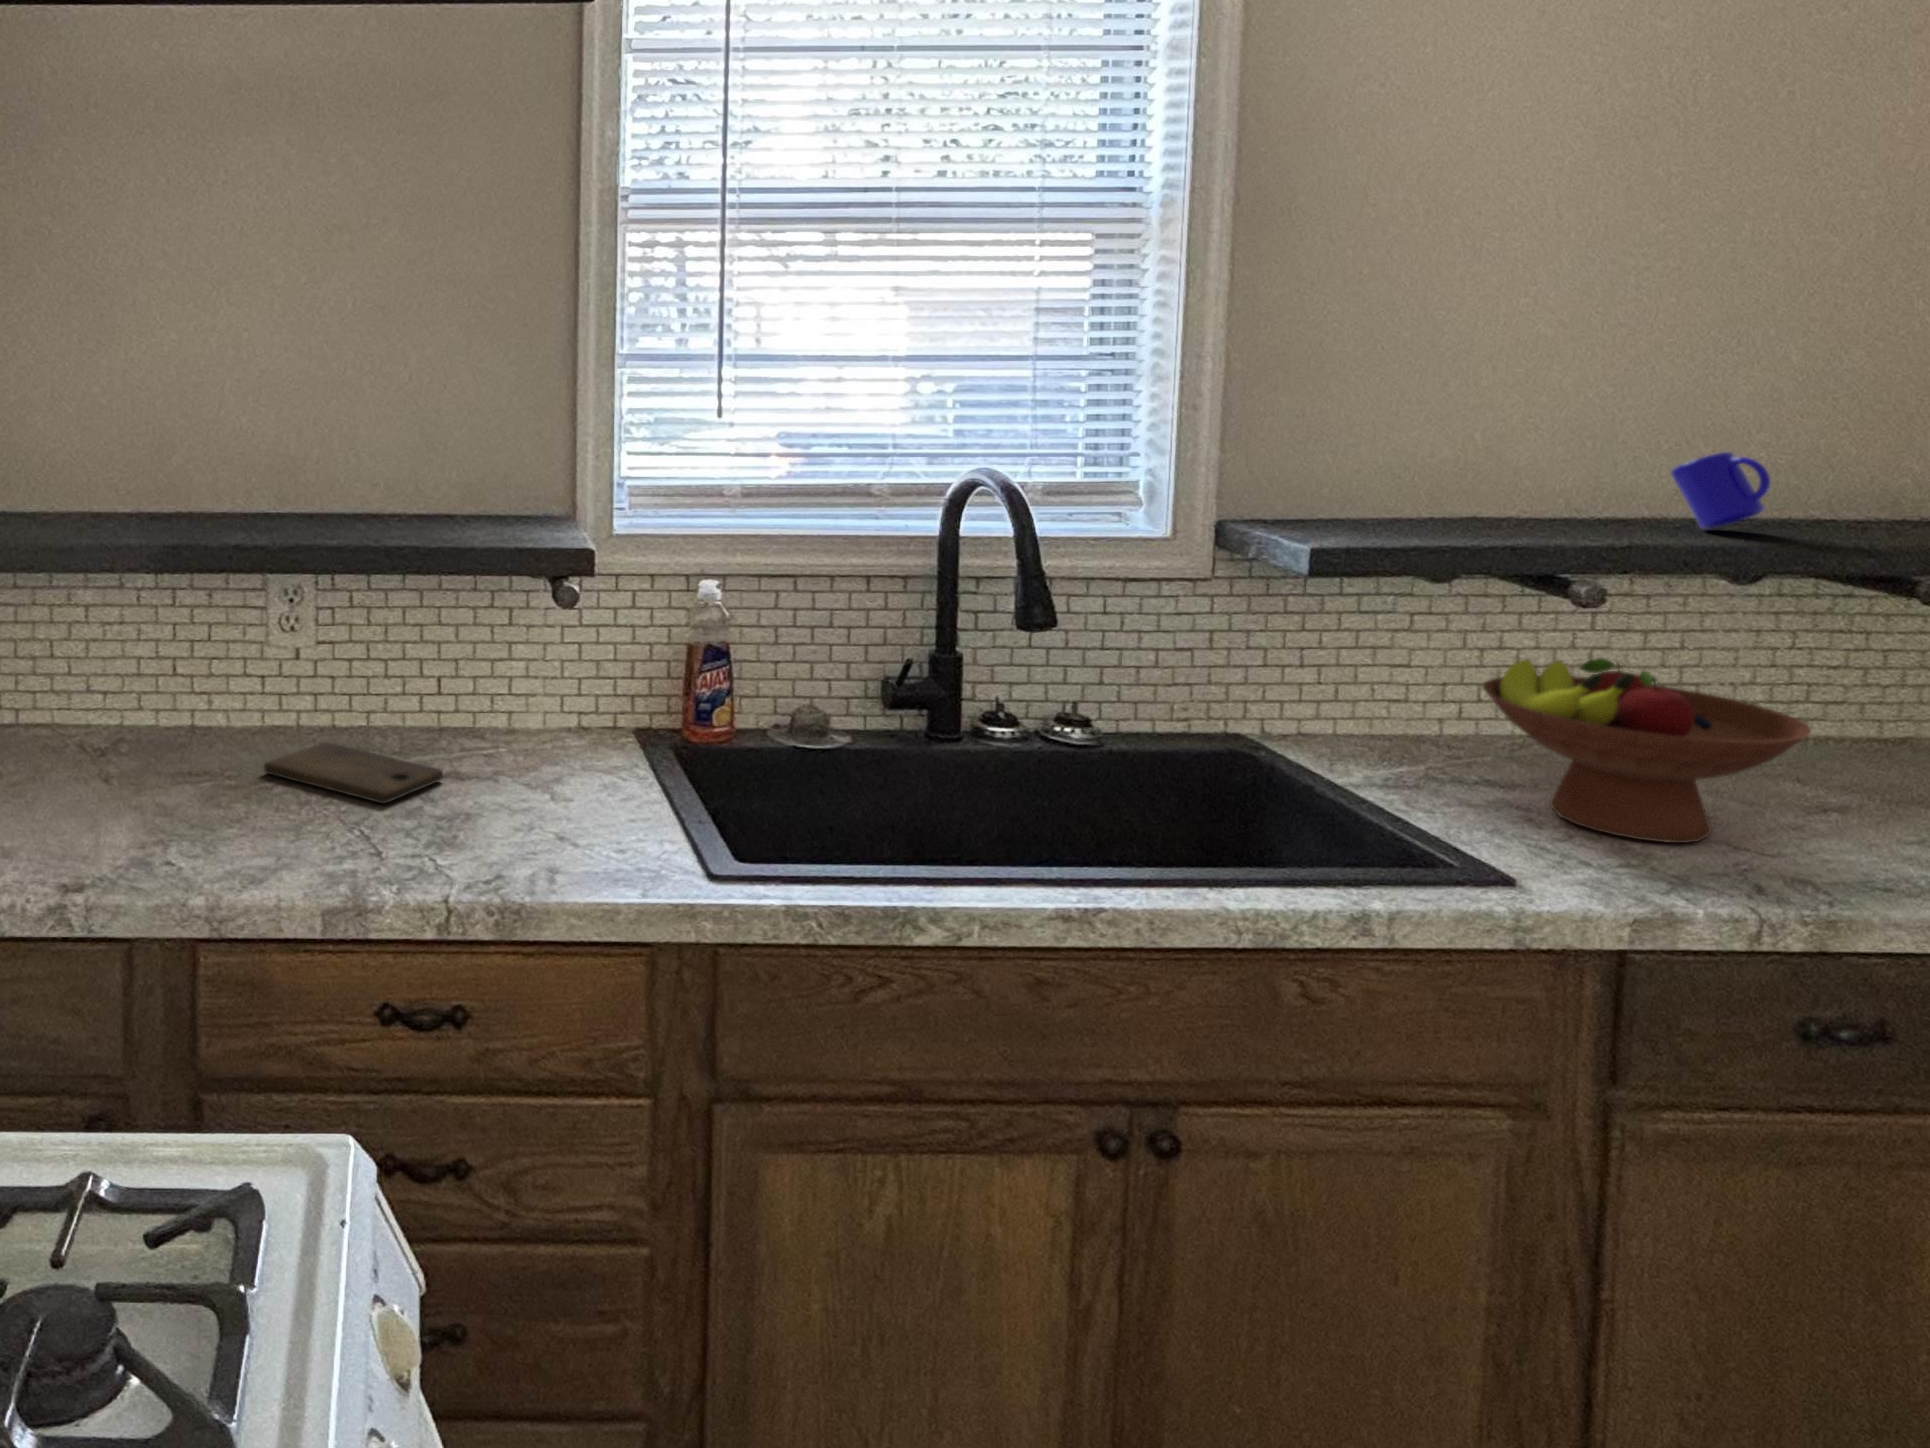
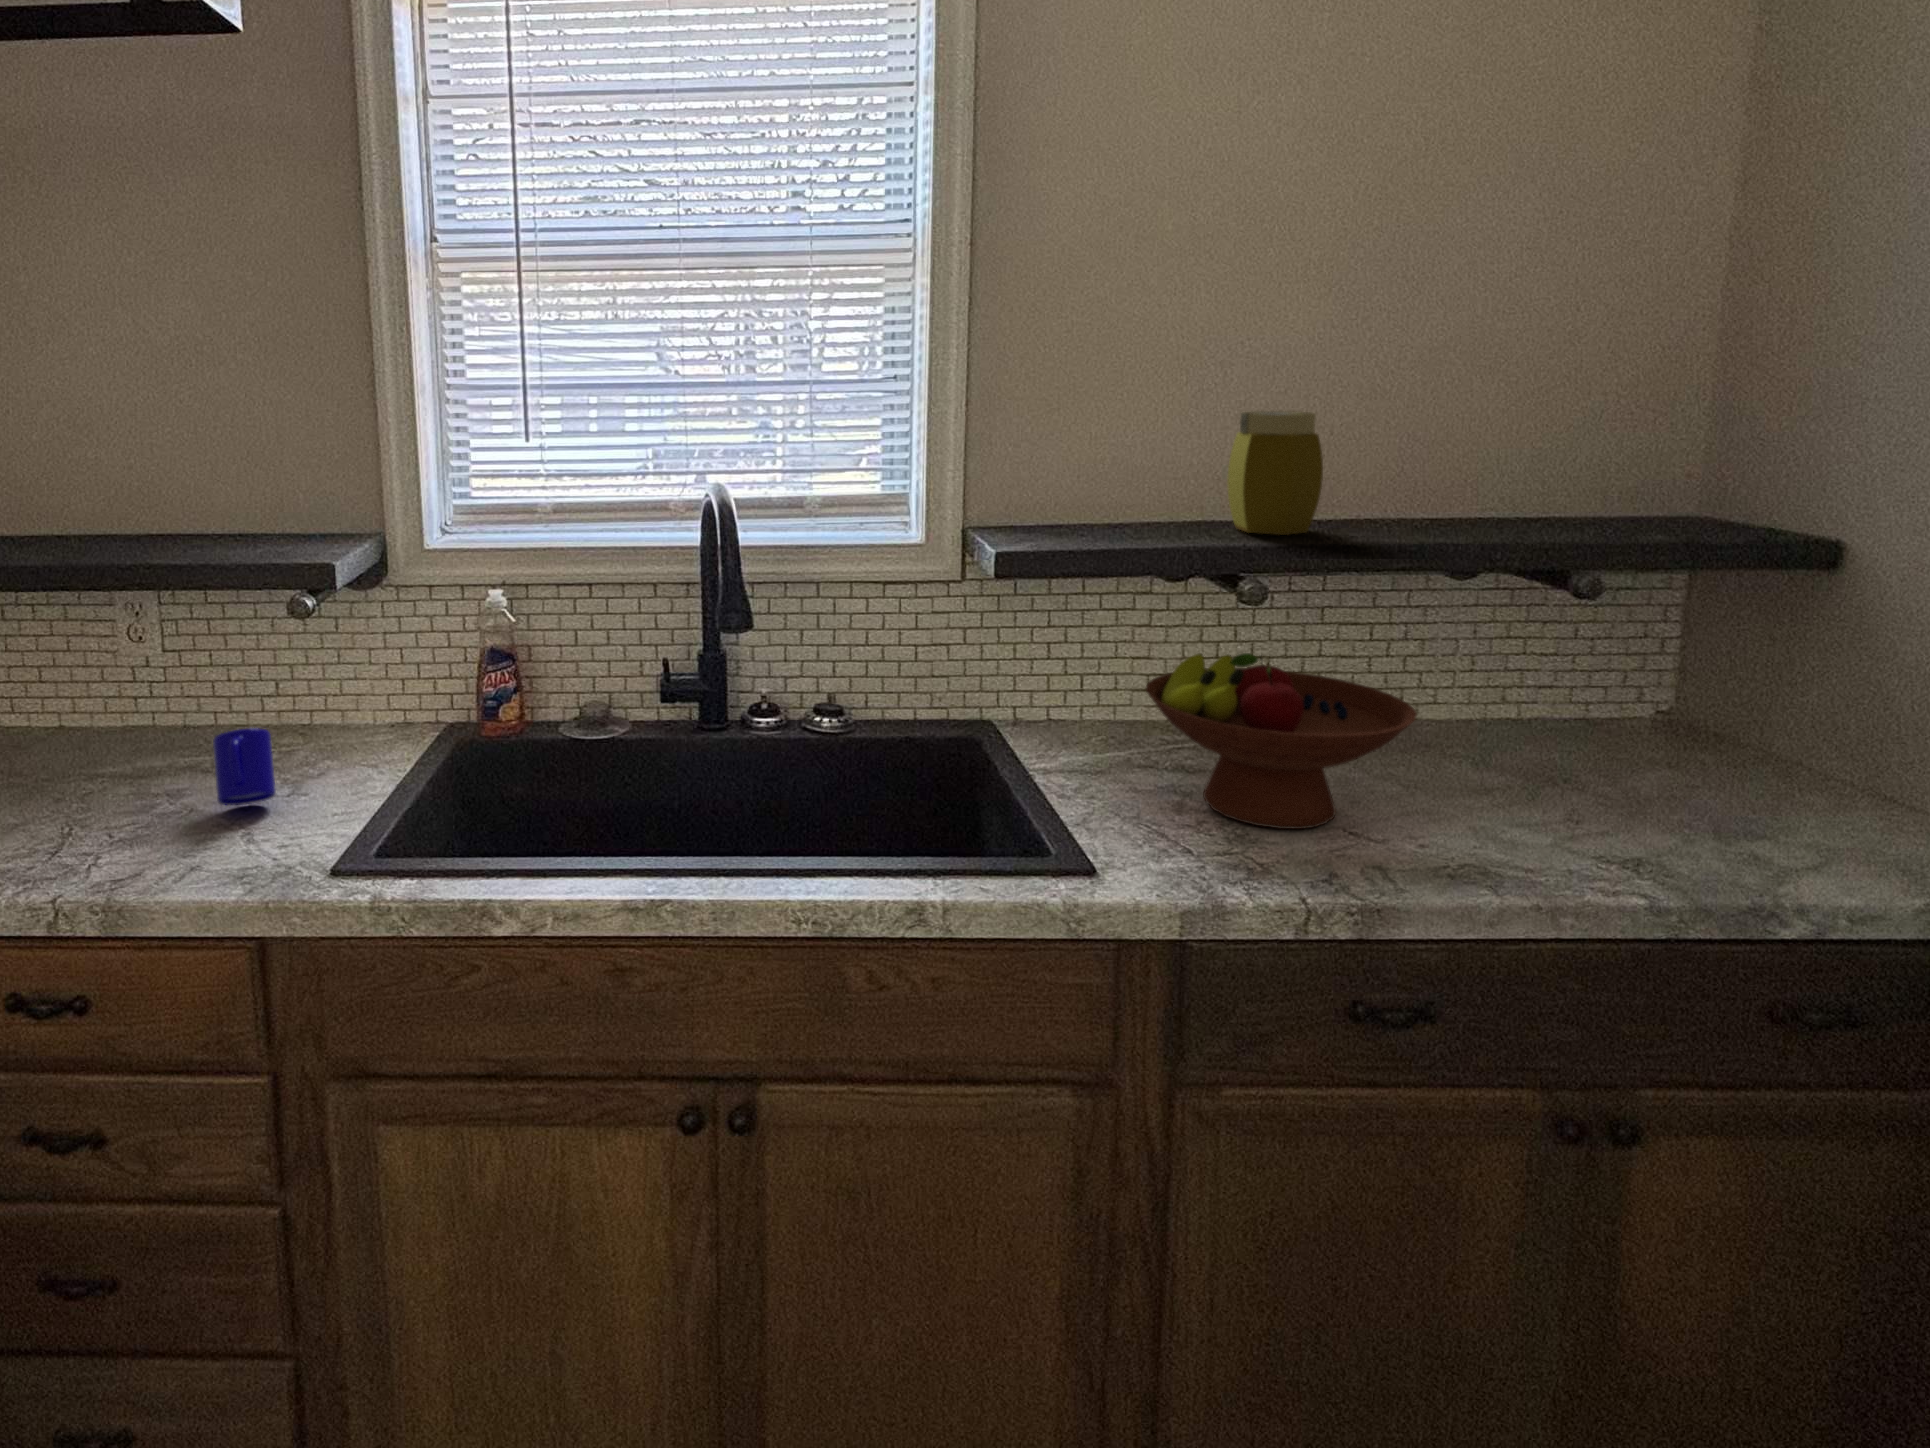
jar: none [1500,405,1615,536] -> present [1227,411,1323,535]
mug: present [1671,452,1771,529] -> present [213,728,276,805]
cutting board: present [264,742,443,804] -> none [57,741,210,801]

